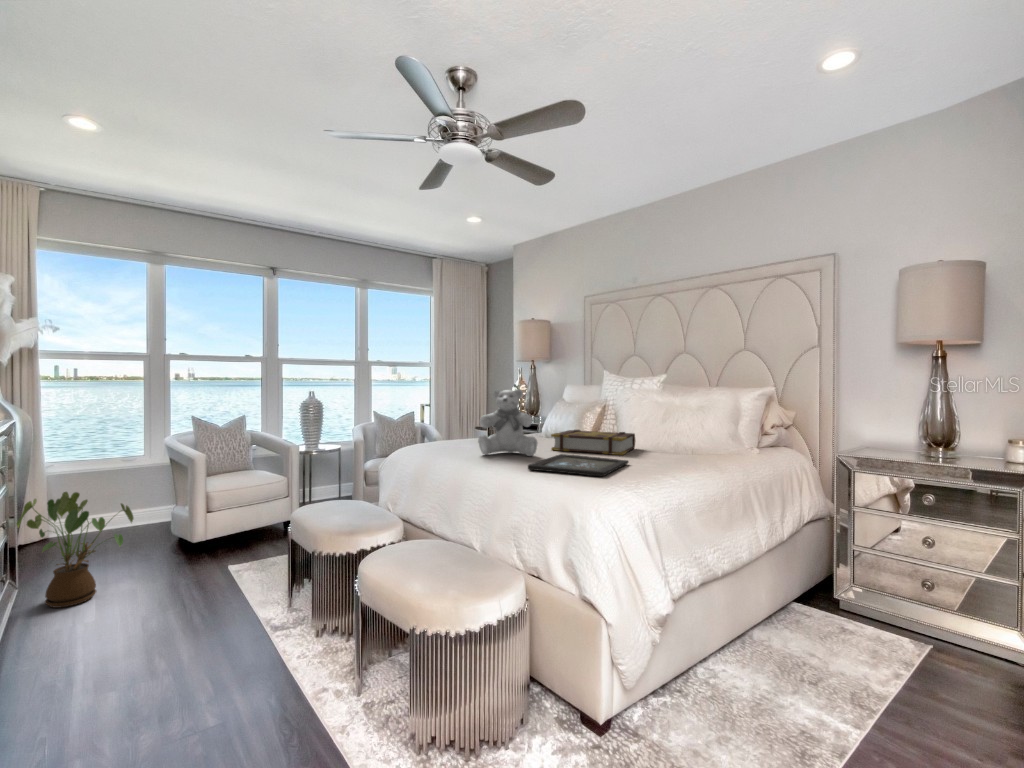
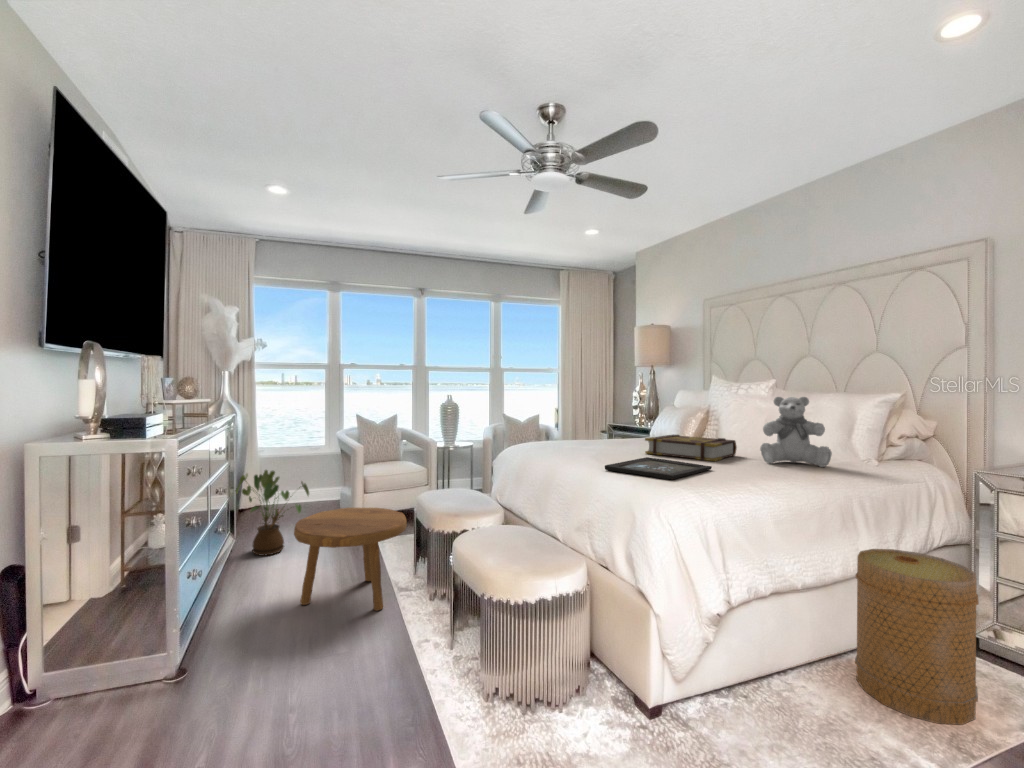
teddy bear: present [478,389,537,456] -> present [760,397,832,467]
basket: none [760,529,862,685] -> present [855,549,979,725]
footstool: none [124,531,284,669] -> present [294,508,407,611]

